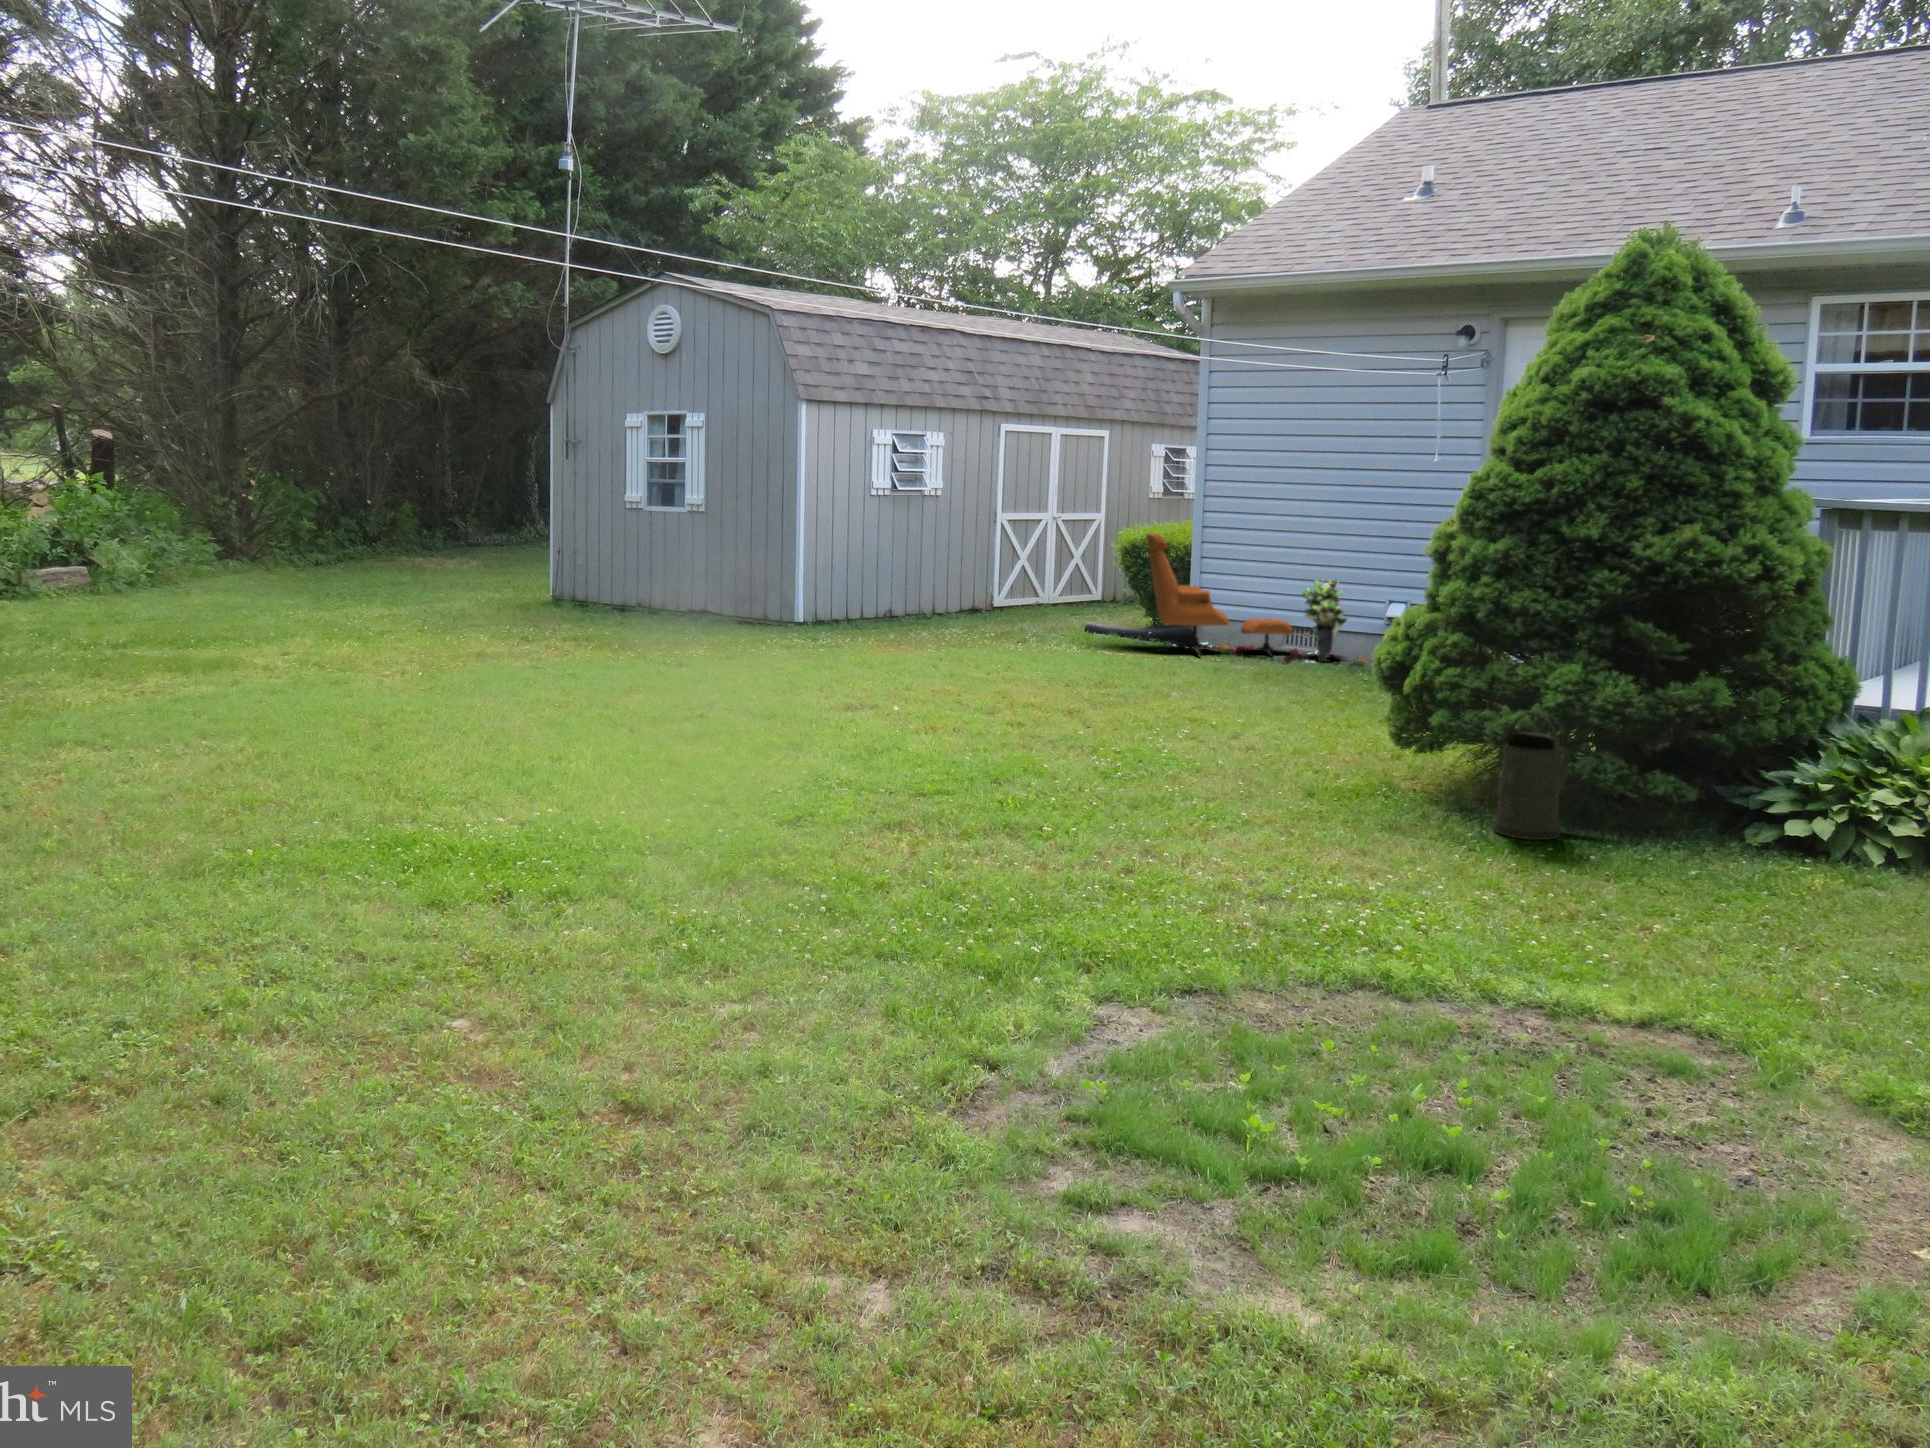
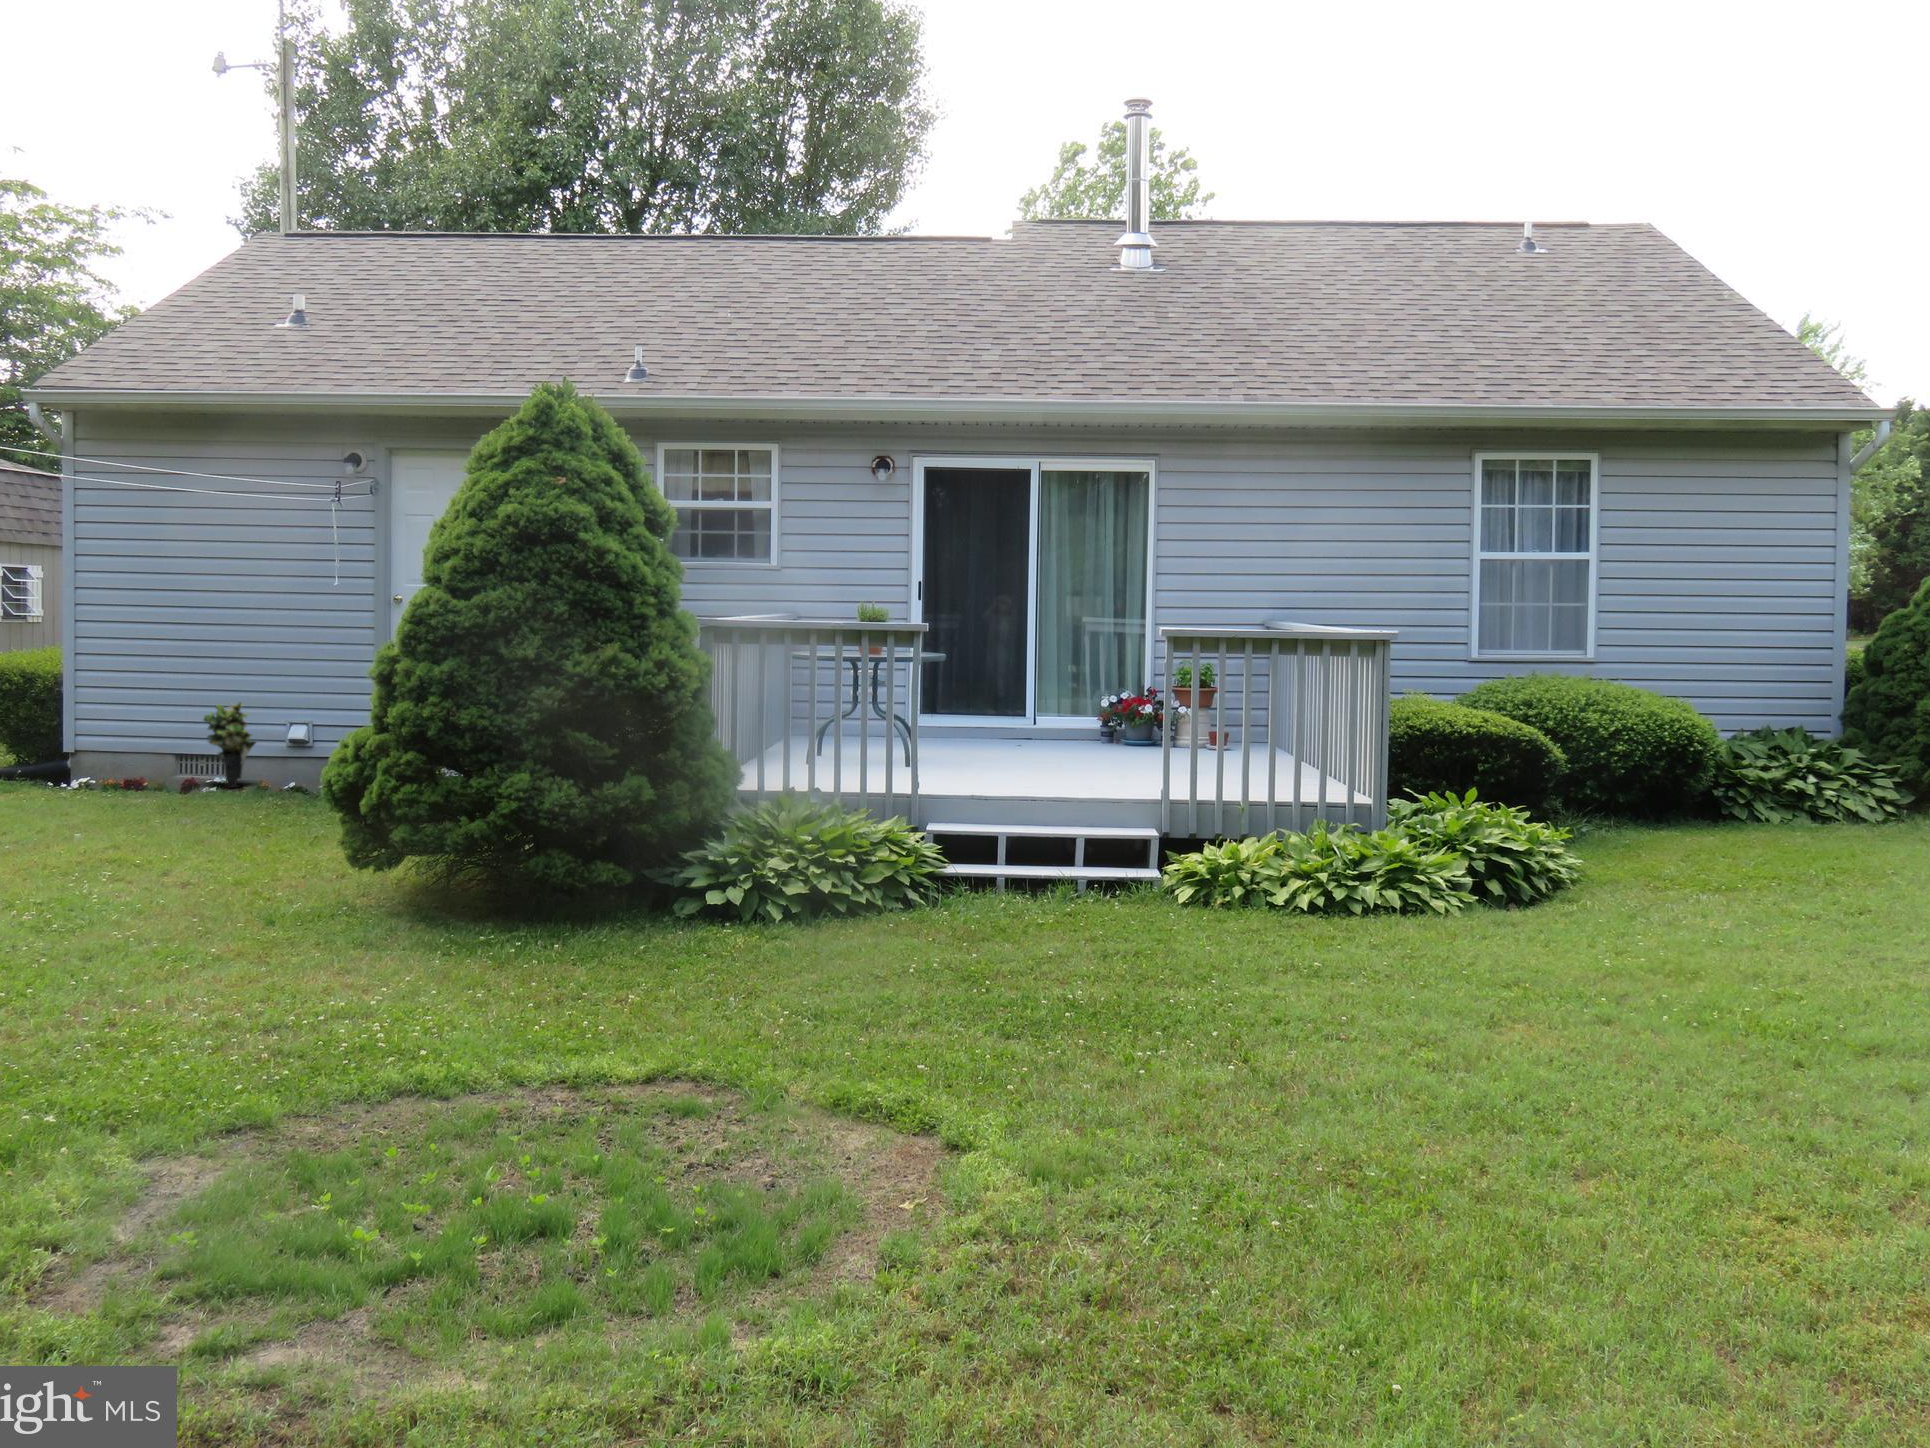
lounge chair: present [1146,533,1292,657] -> none [8,662,196,796]
watering can: present [1493,711,1571,840] -> none [466,825,538,948]

